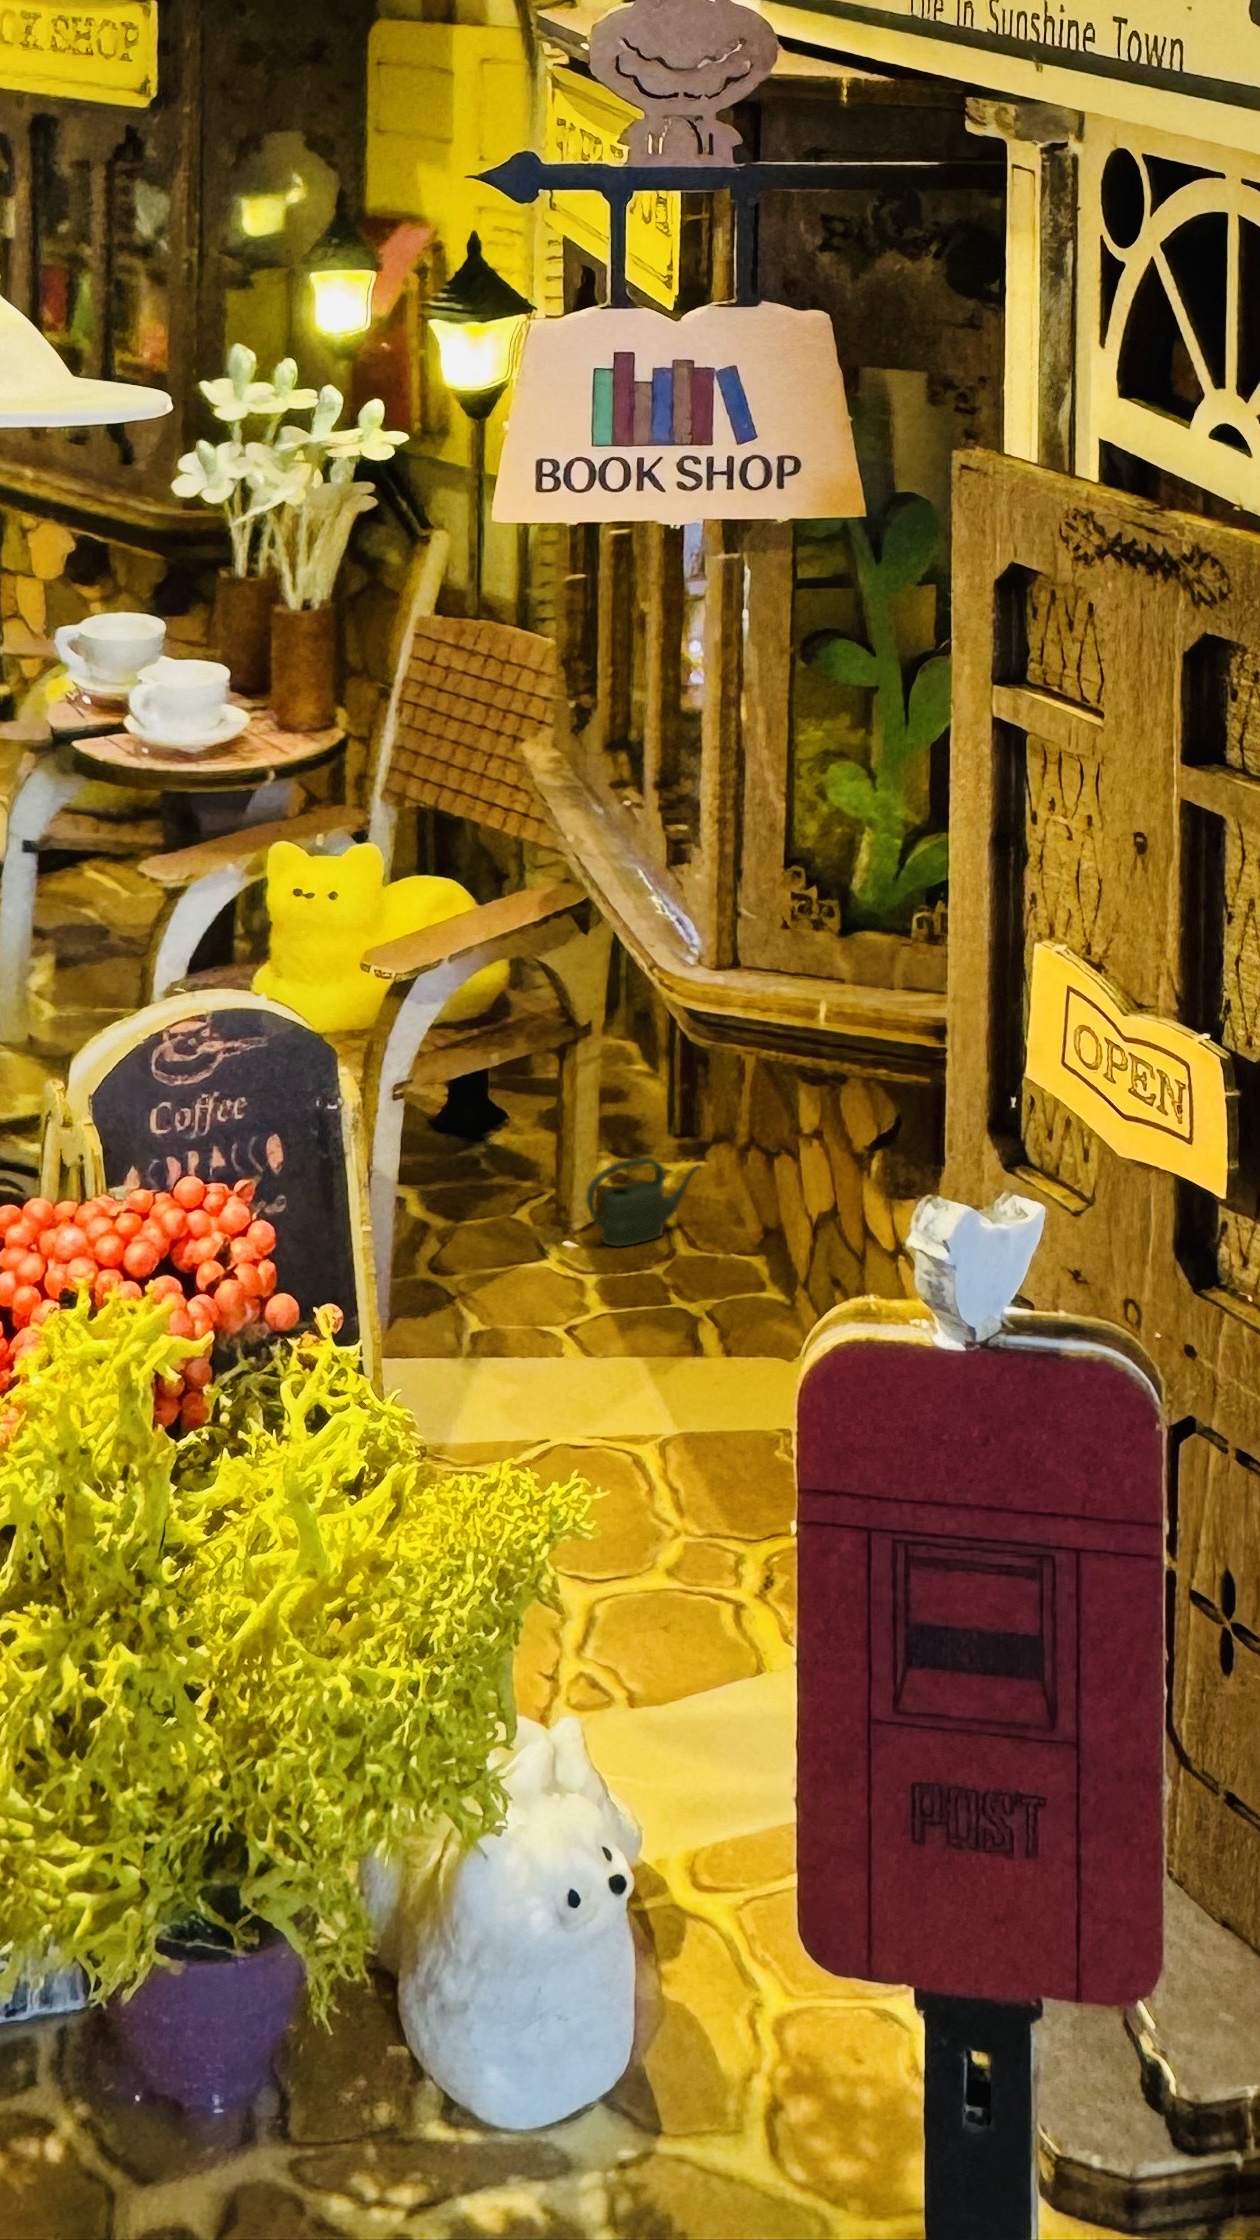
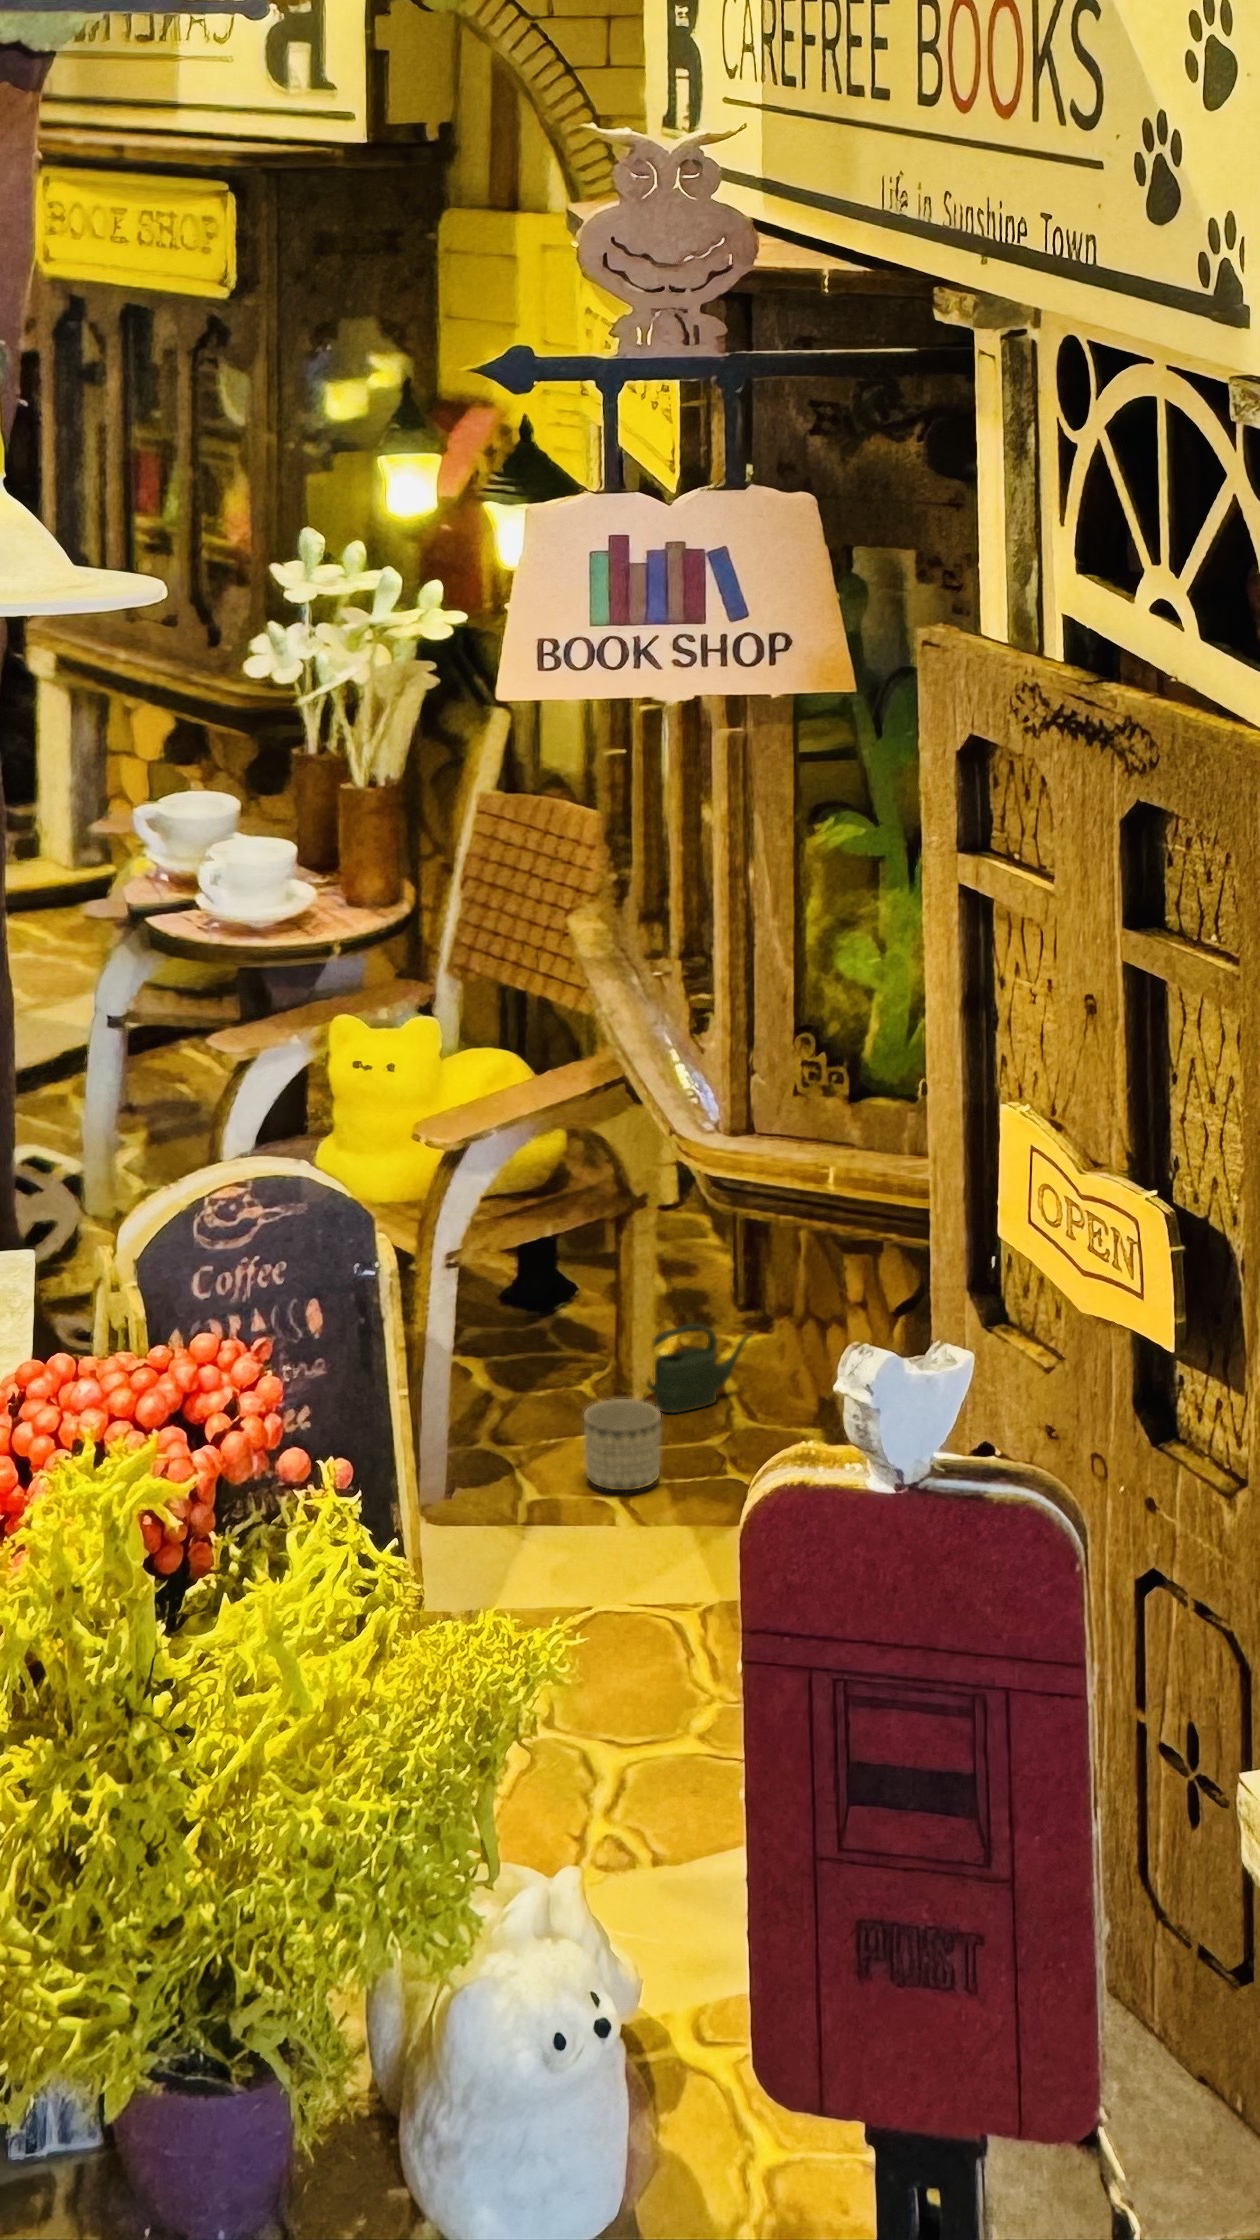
planter: none [535,1234,613,1325] -> present [584,1399,661,1490]

